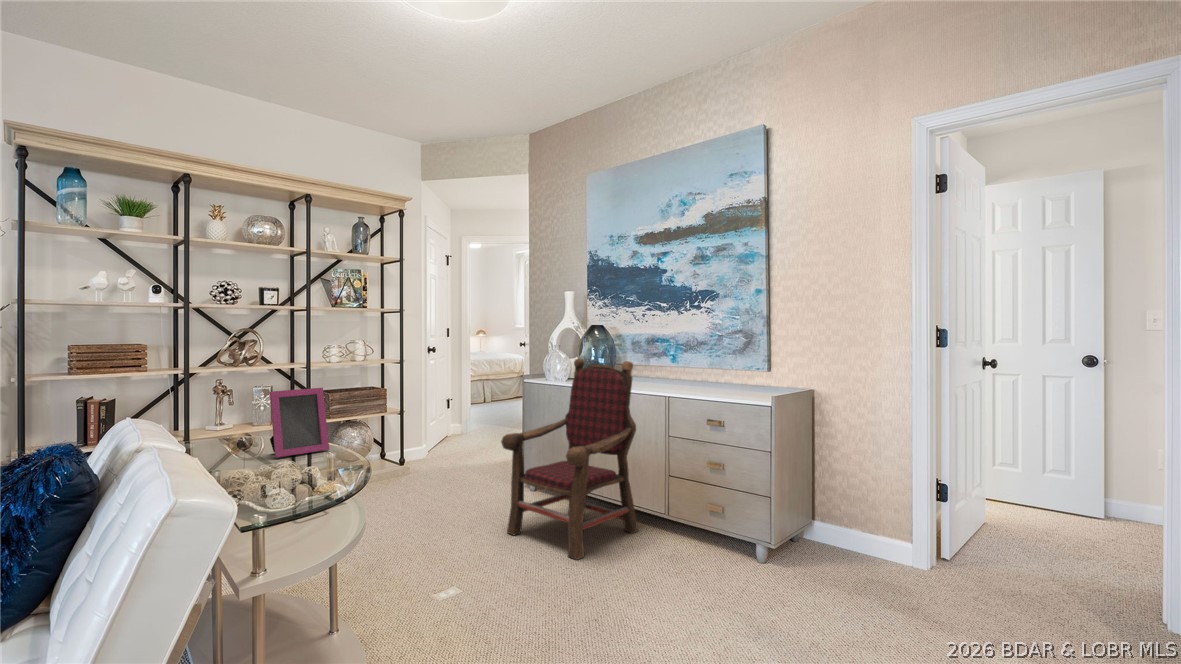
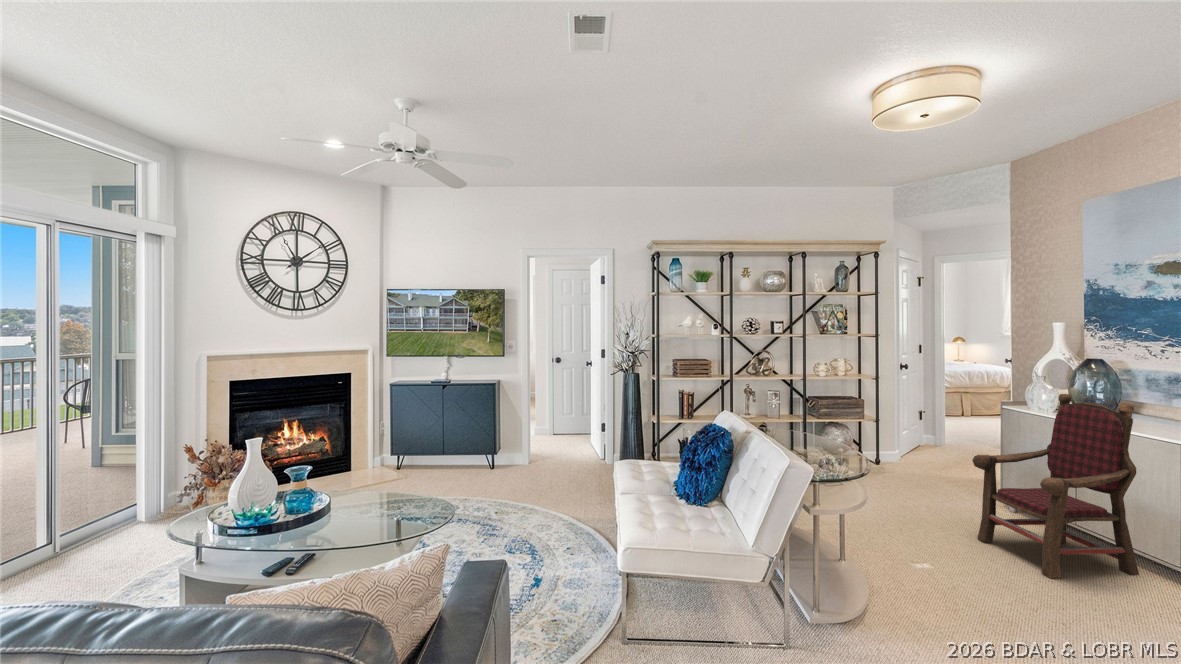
picture frame: present [270,388,329,458] -> none [794,404,832,446]

